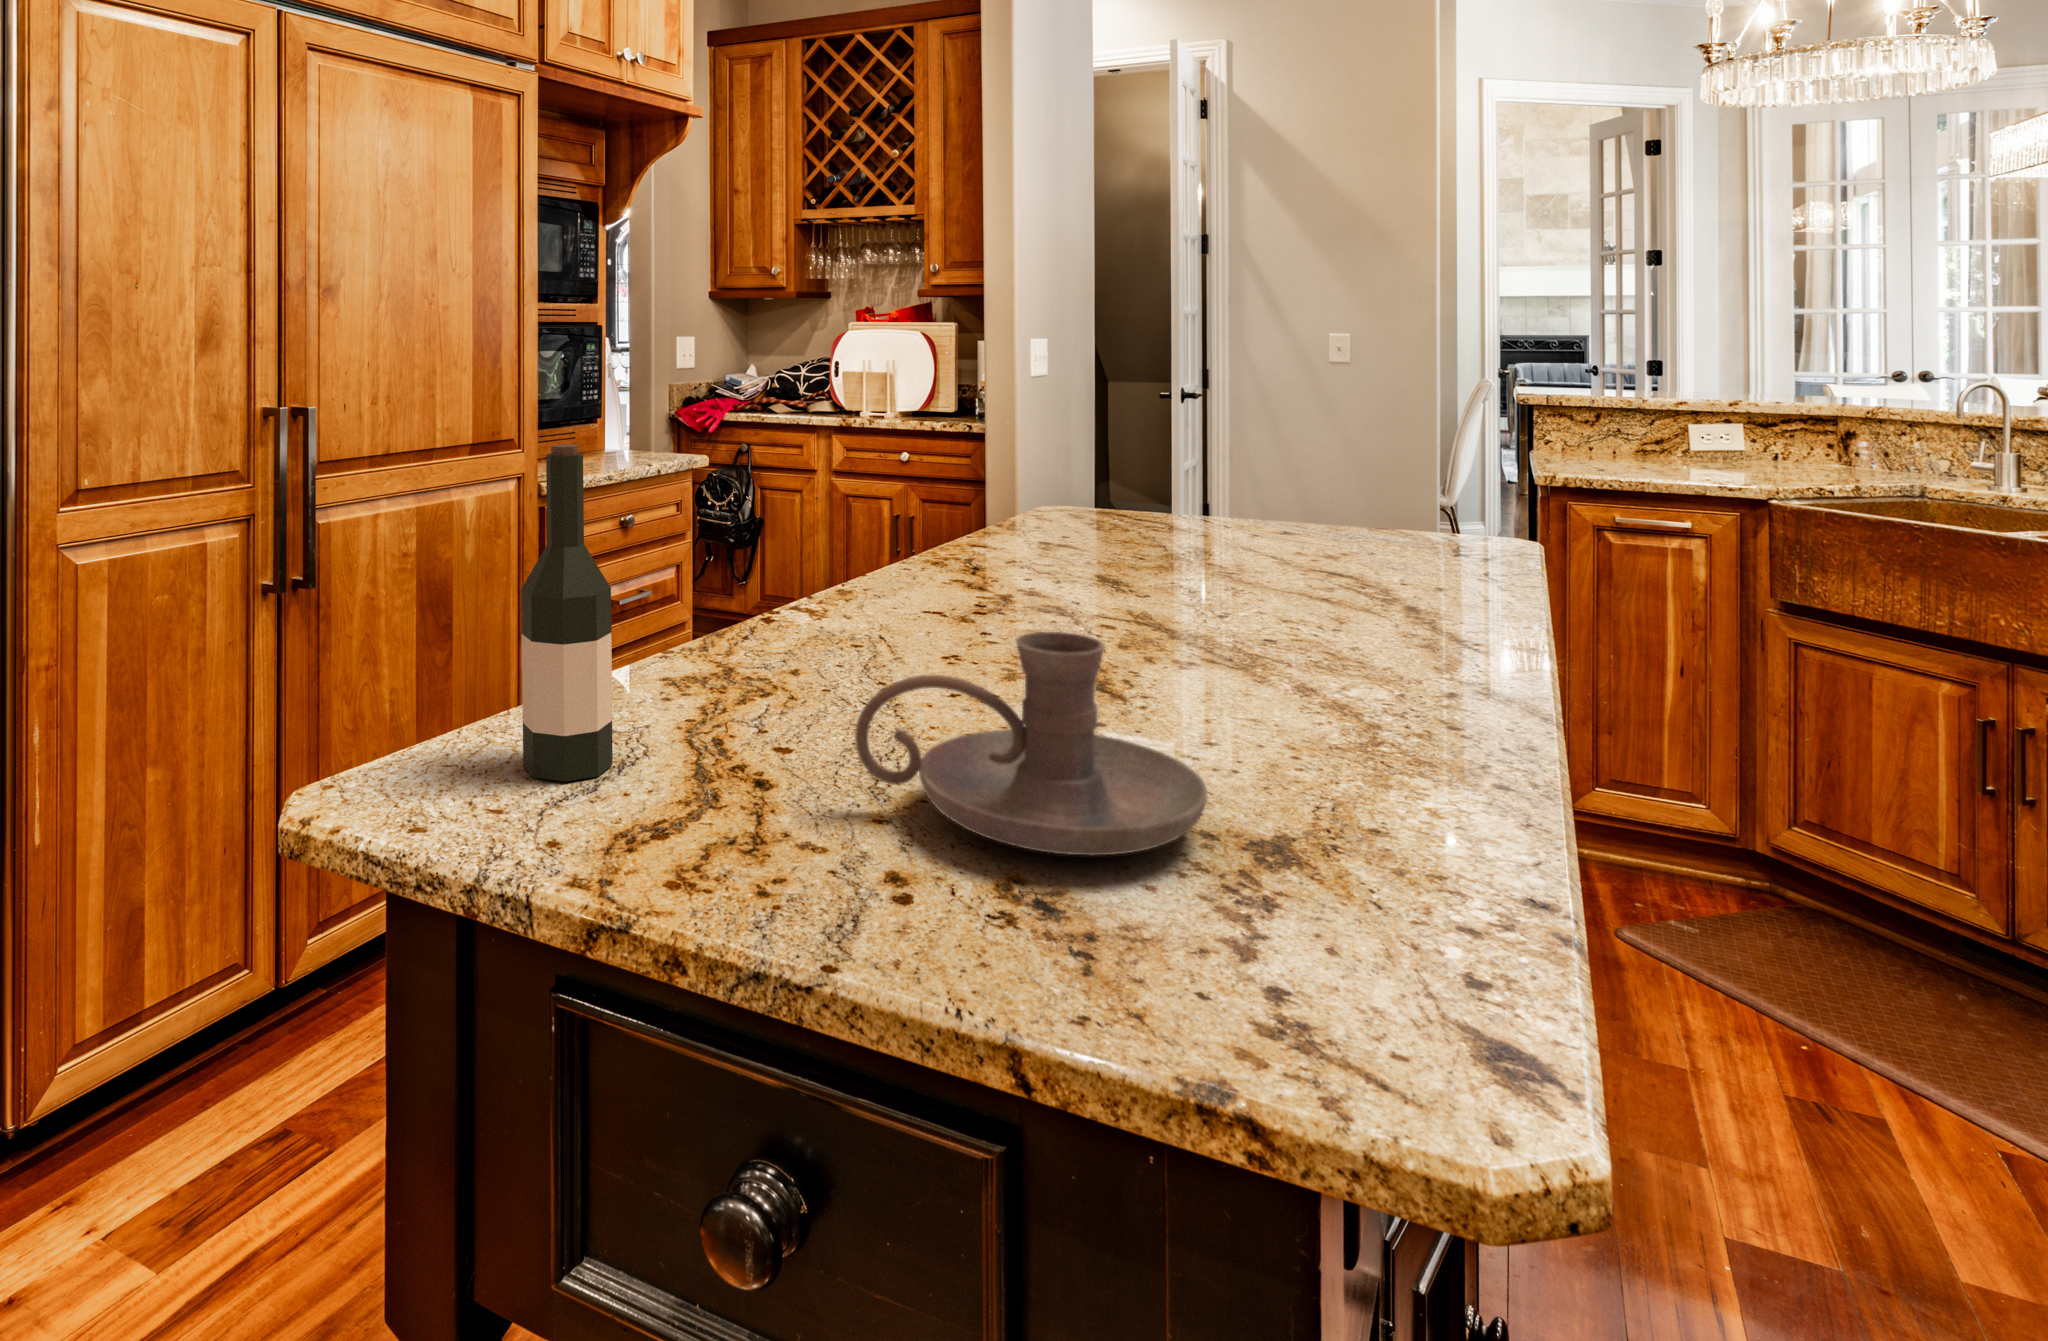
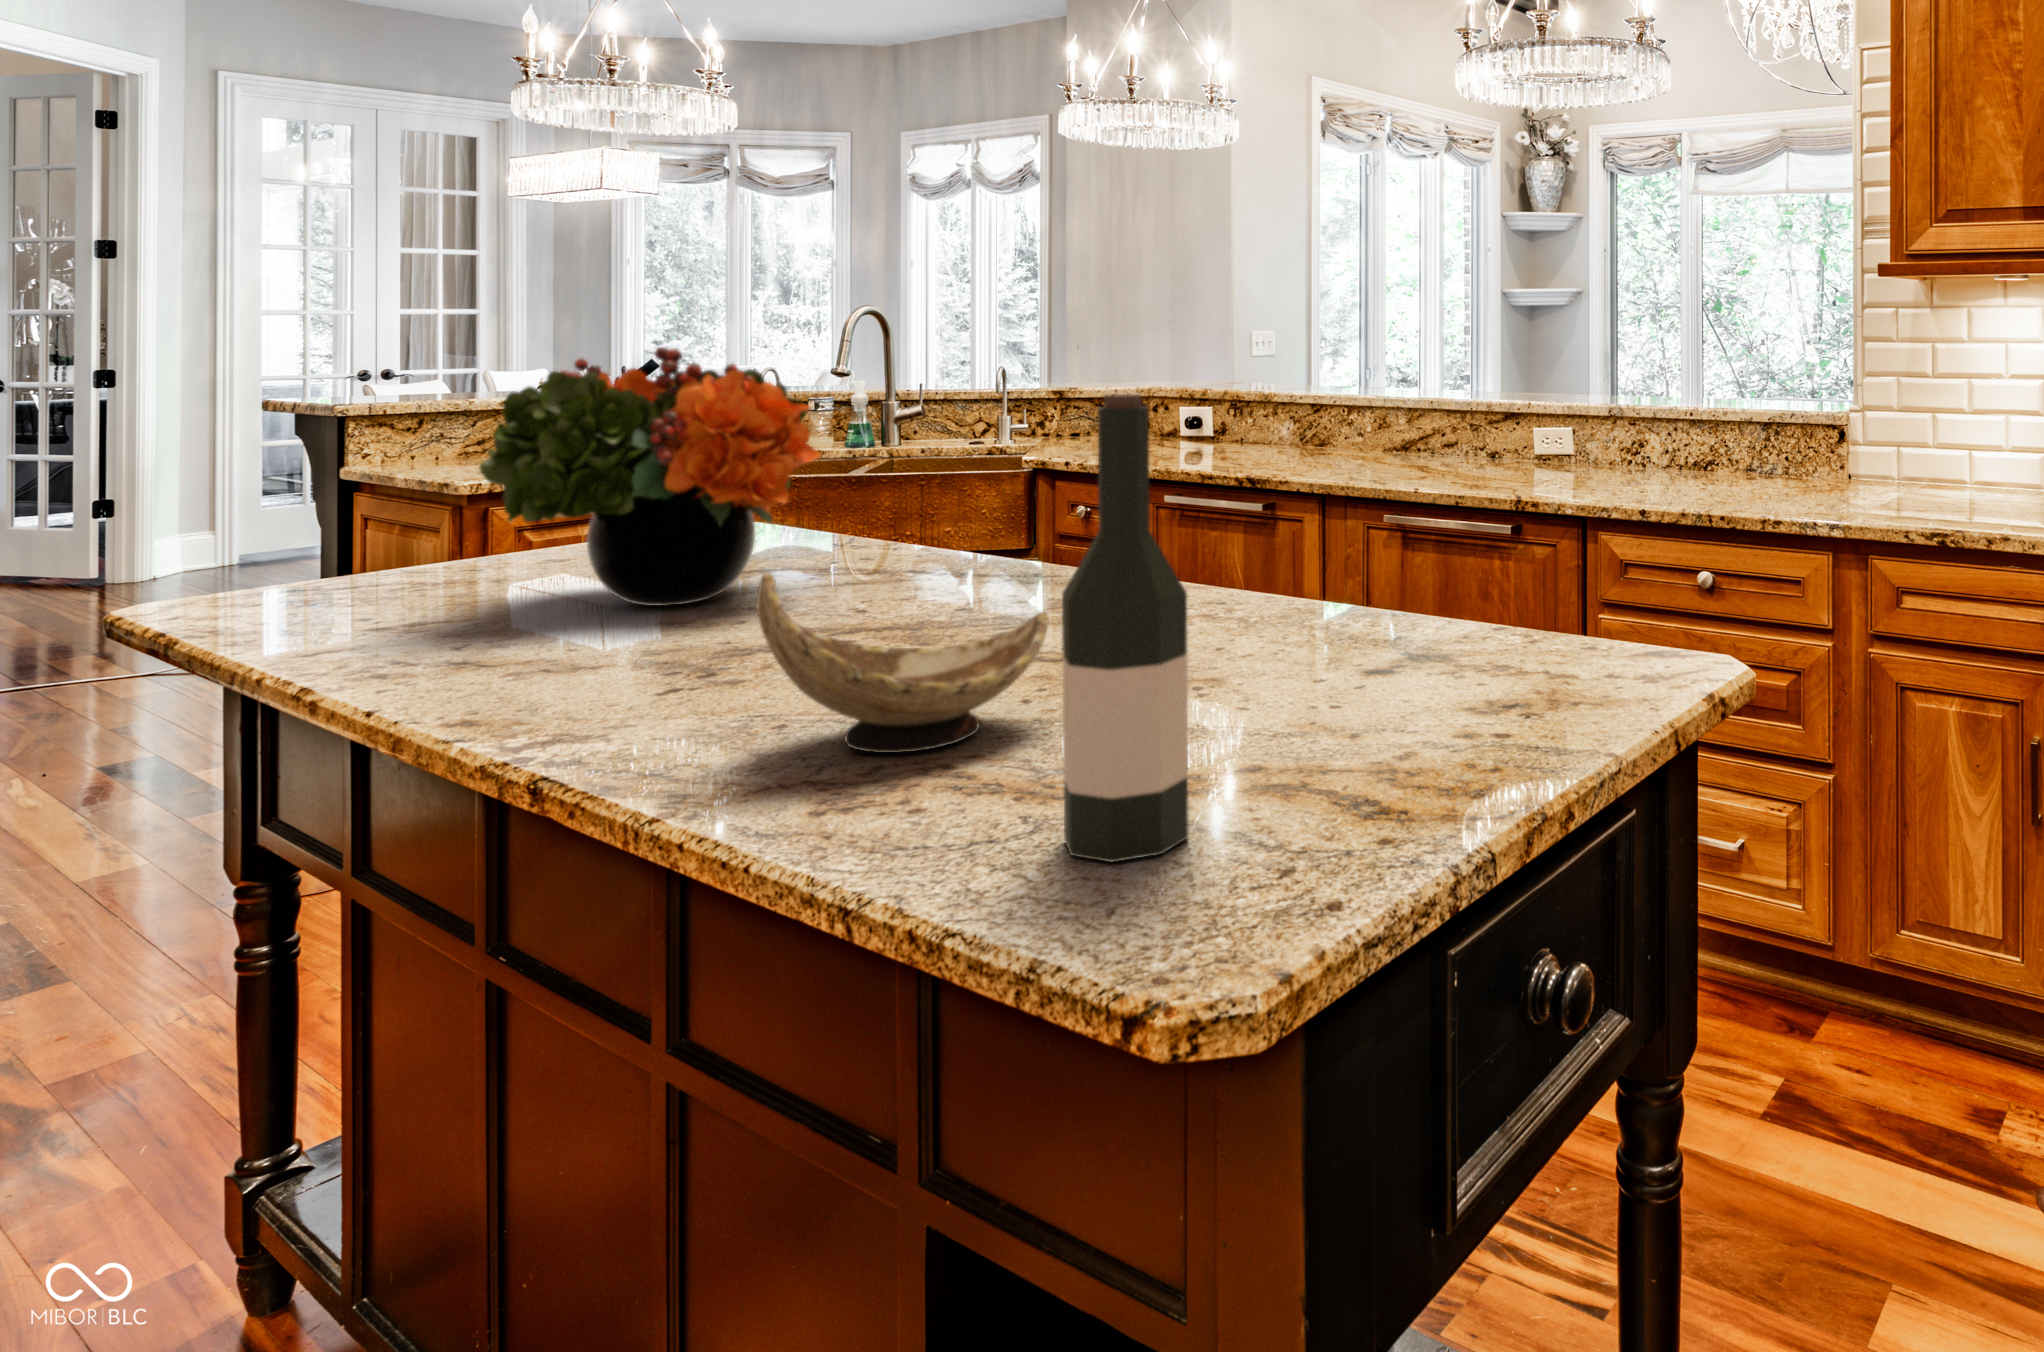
flower arrangement: none [1009,374,1259,584] -> present [480,347,820,606]
decorative bowl: none [701,539,872,699] -> present [756,573,1048,753]
candle holder: present [855,632,1207,856] -> none [1270,519,1506,690]

